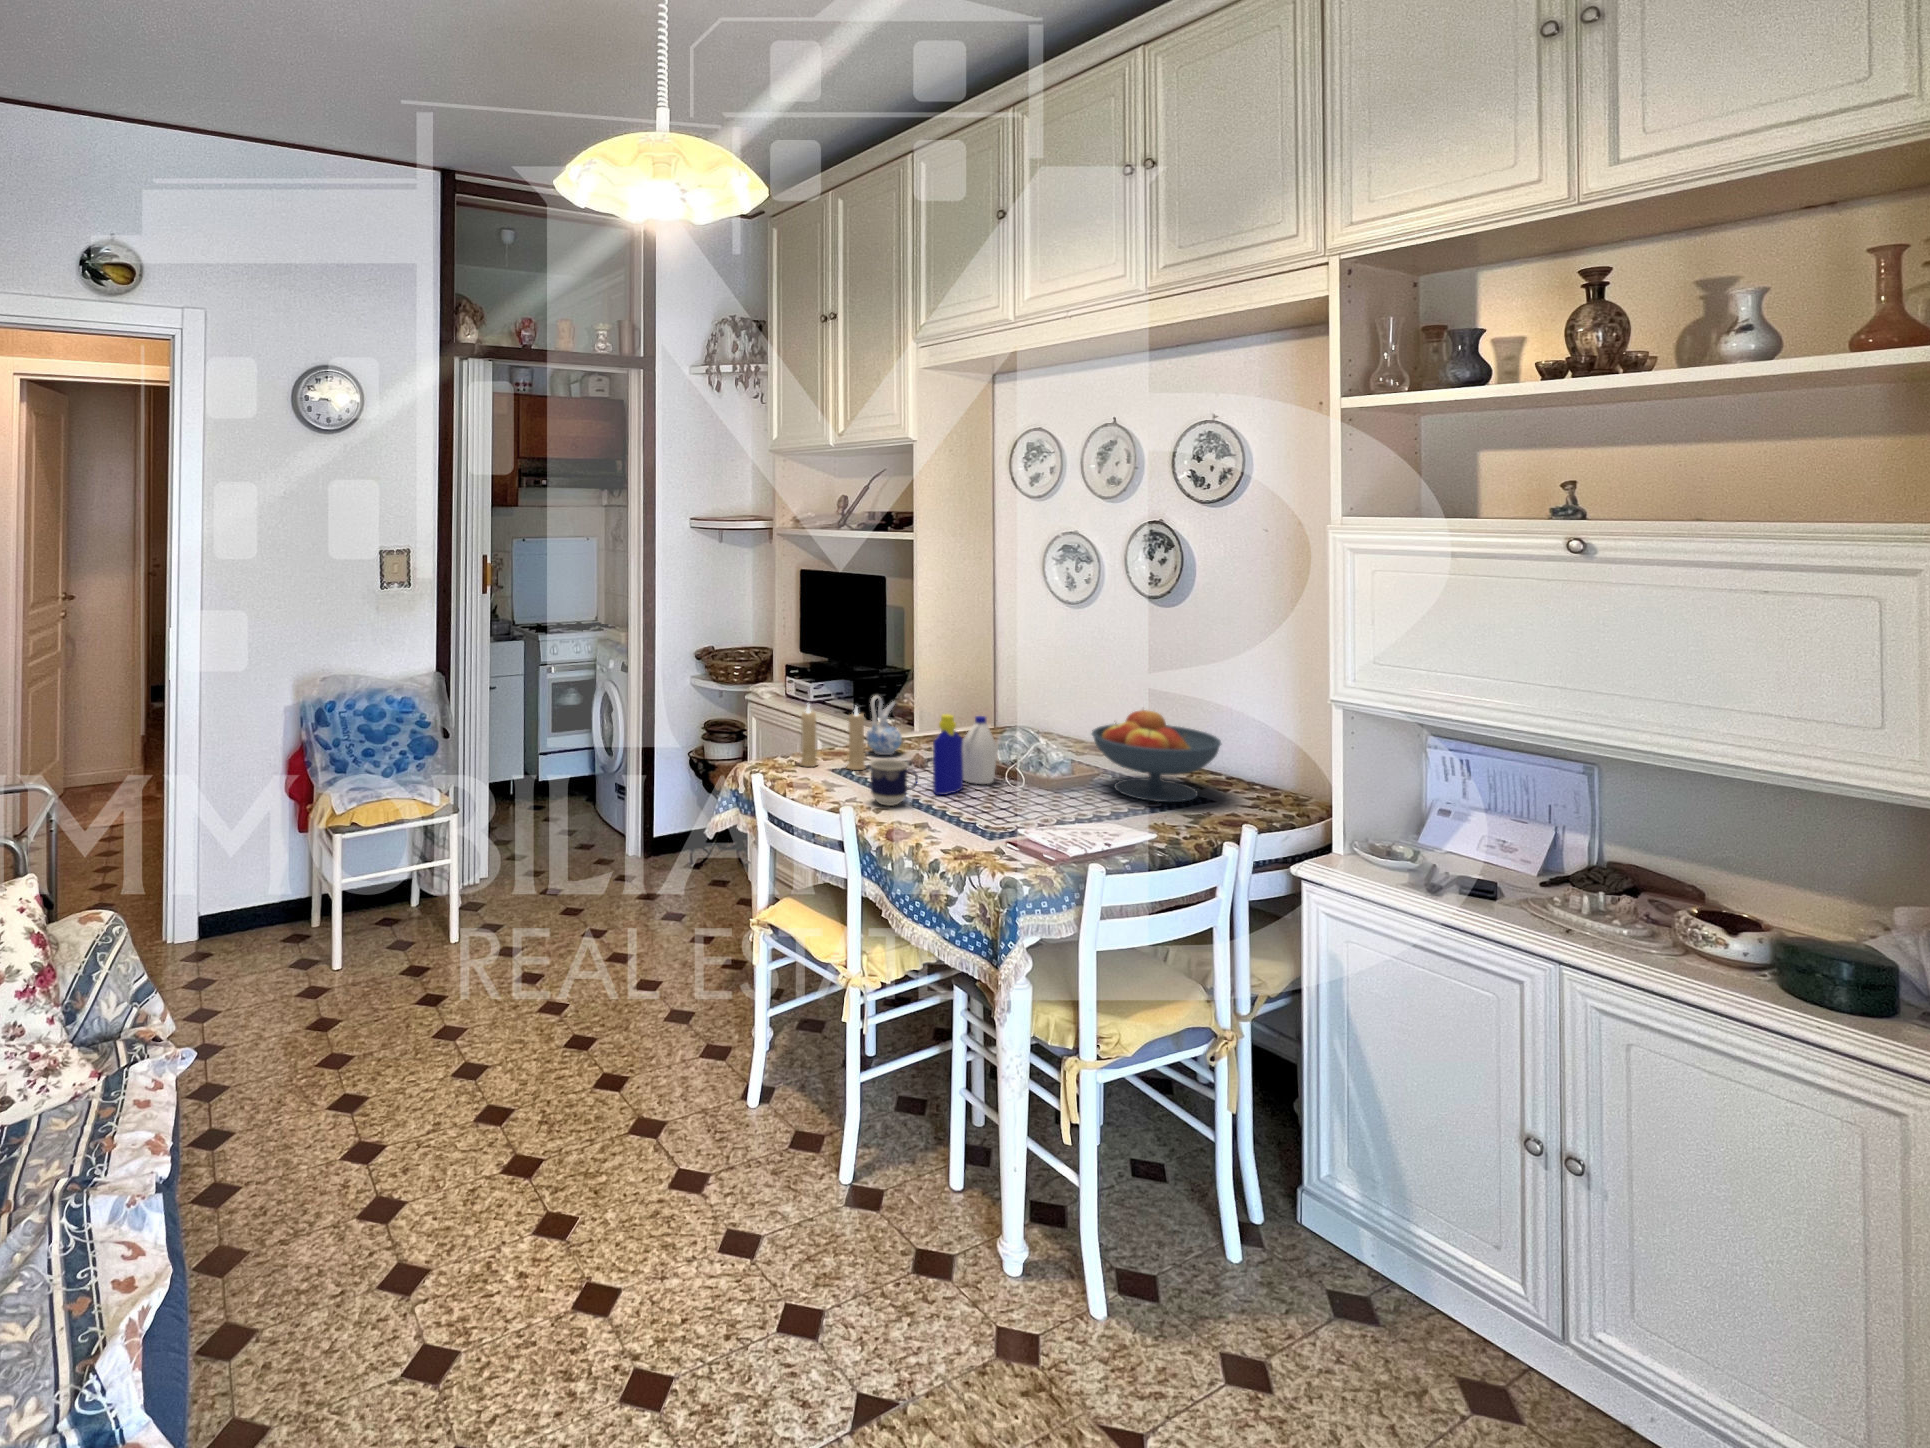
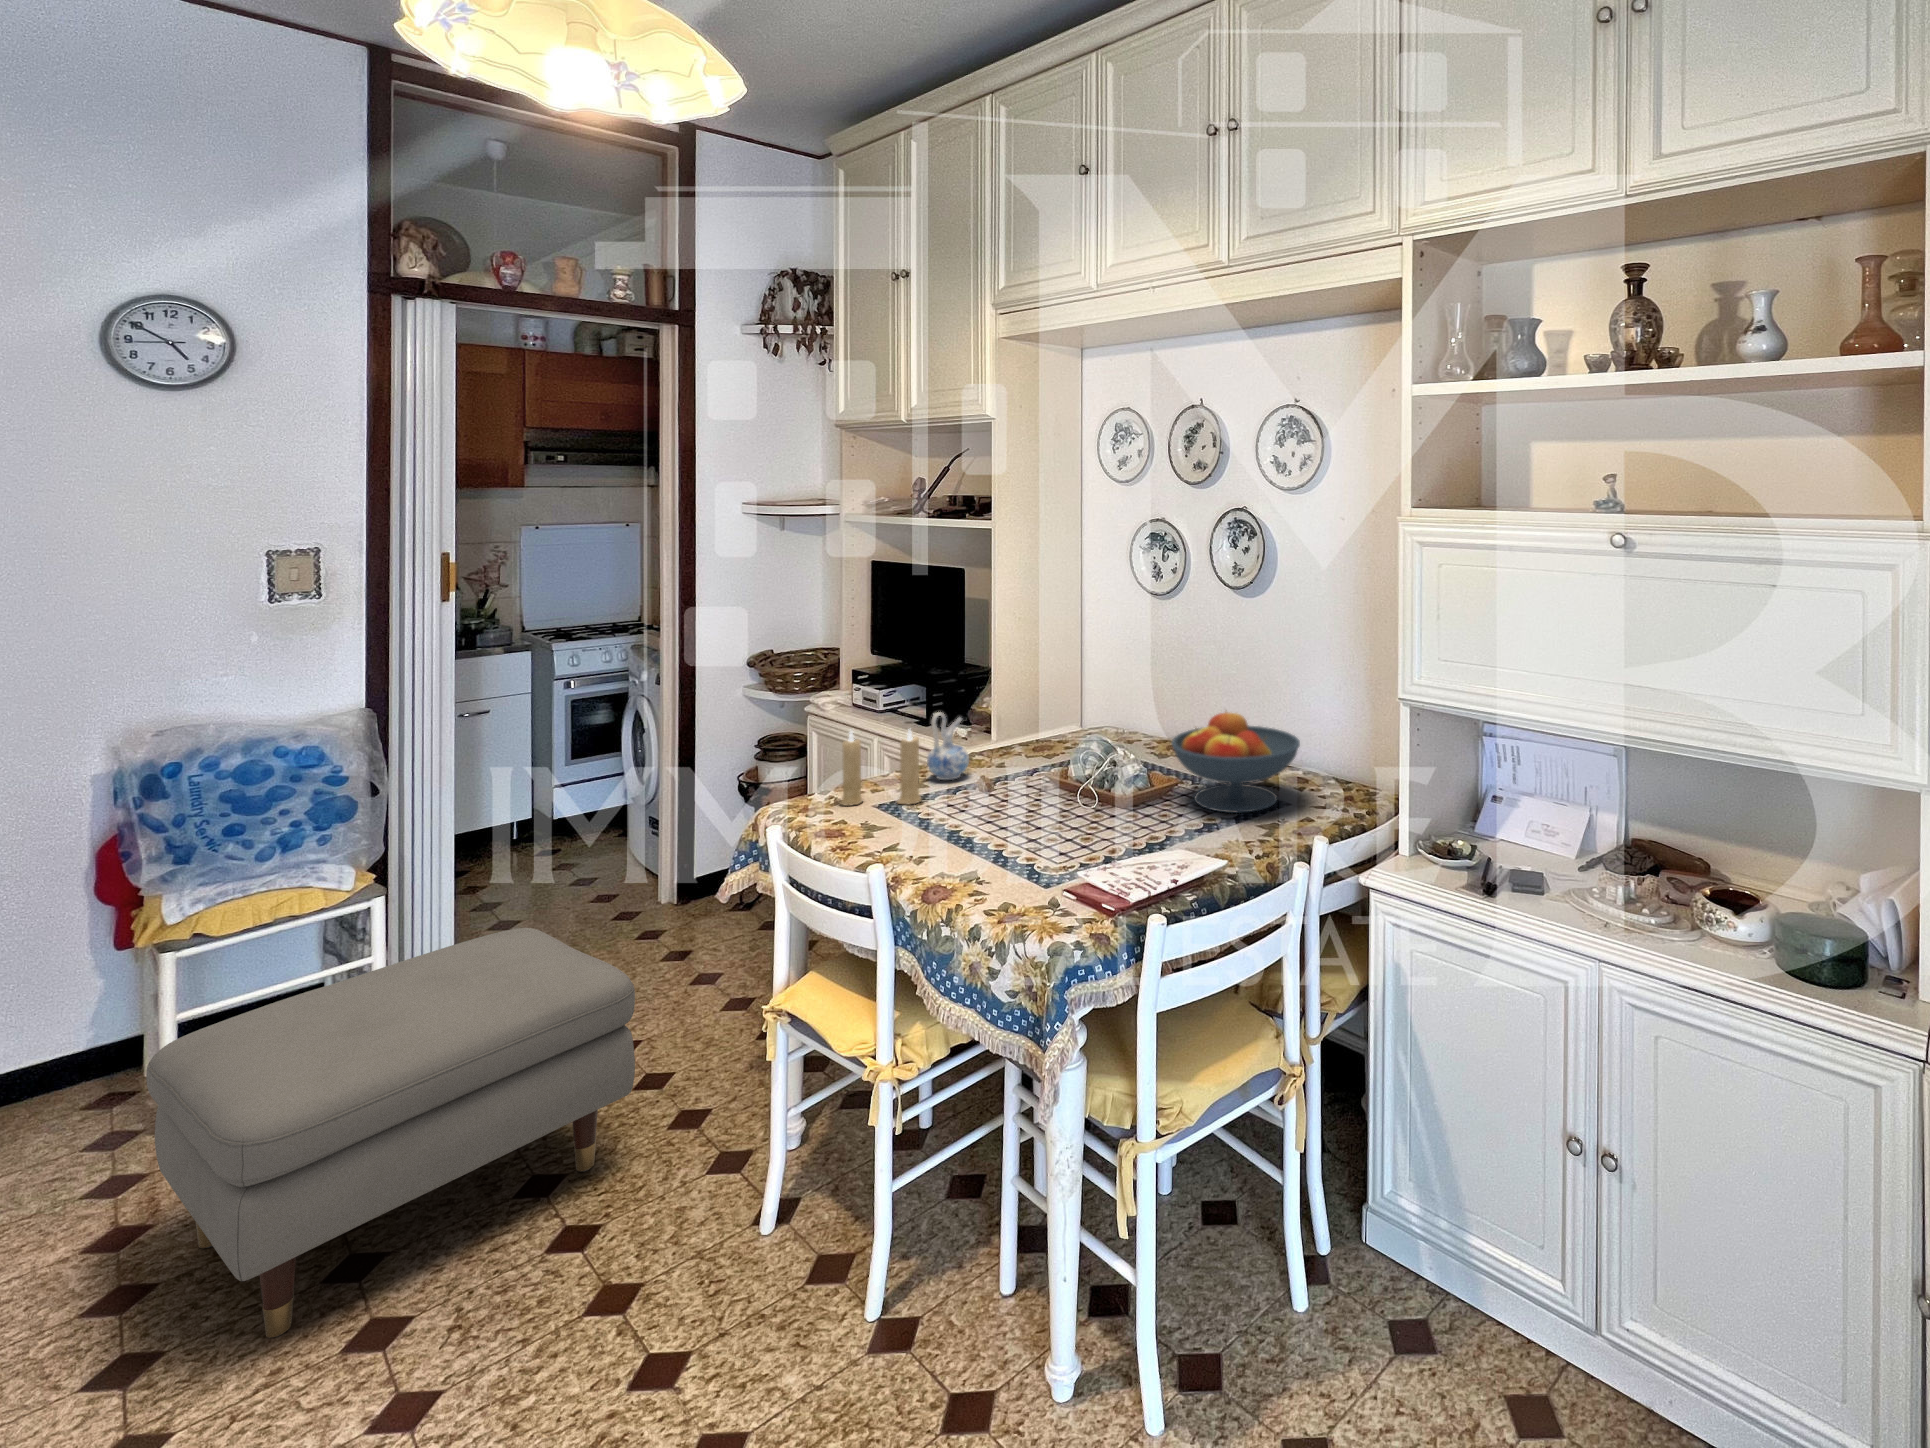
bottle: present [933,714,998,795] -> none [994,731,1071,830]
cup: present [870,759,918,806] -> none [913,794,971,852]
ottoman: none [347,845,645,1103] -> present [146,928,635,1338]

